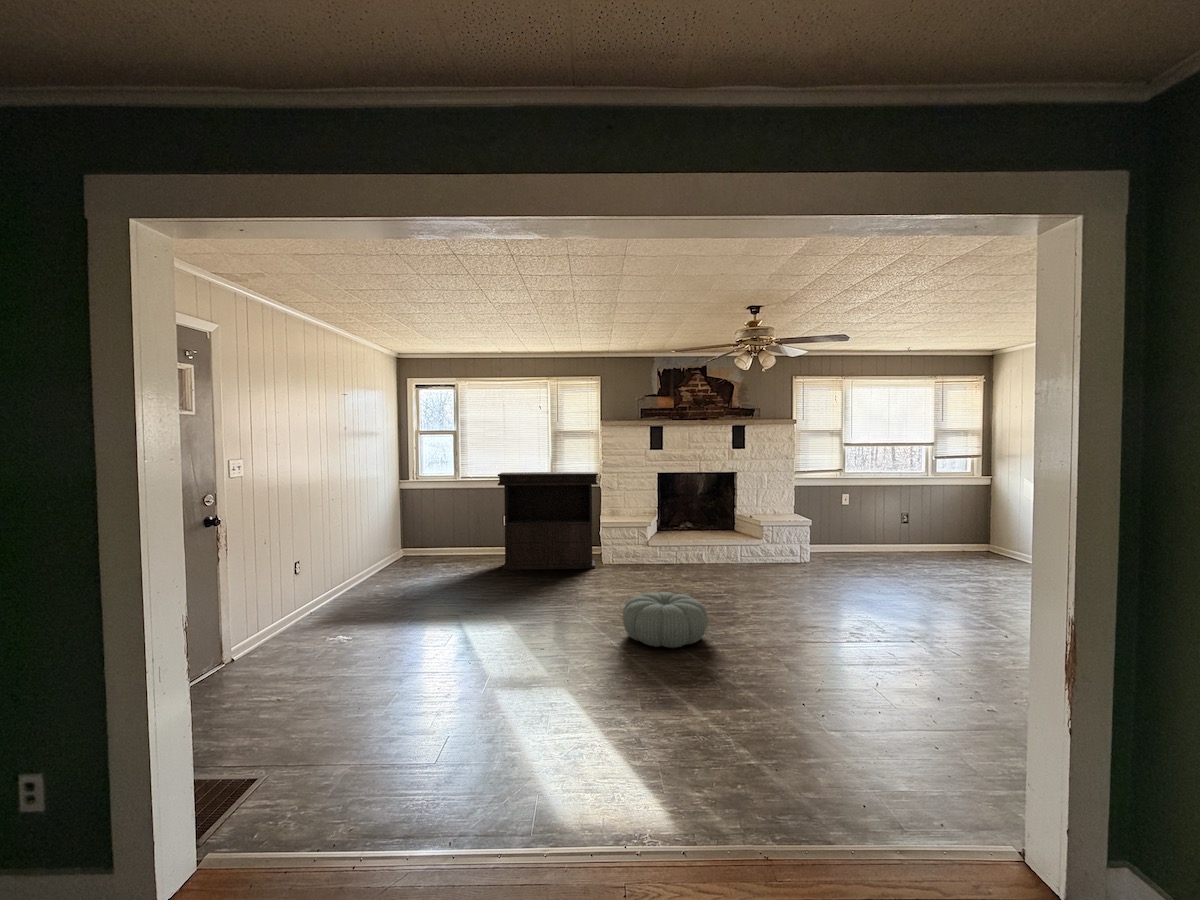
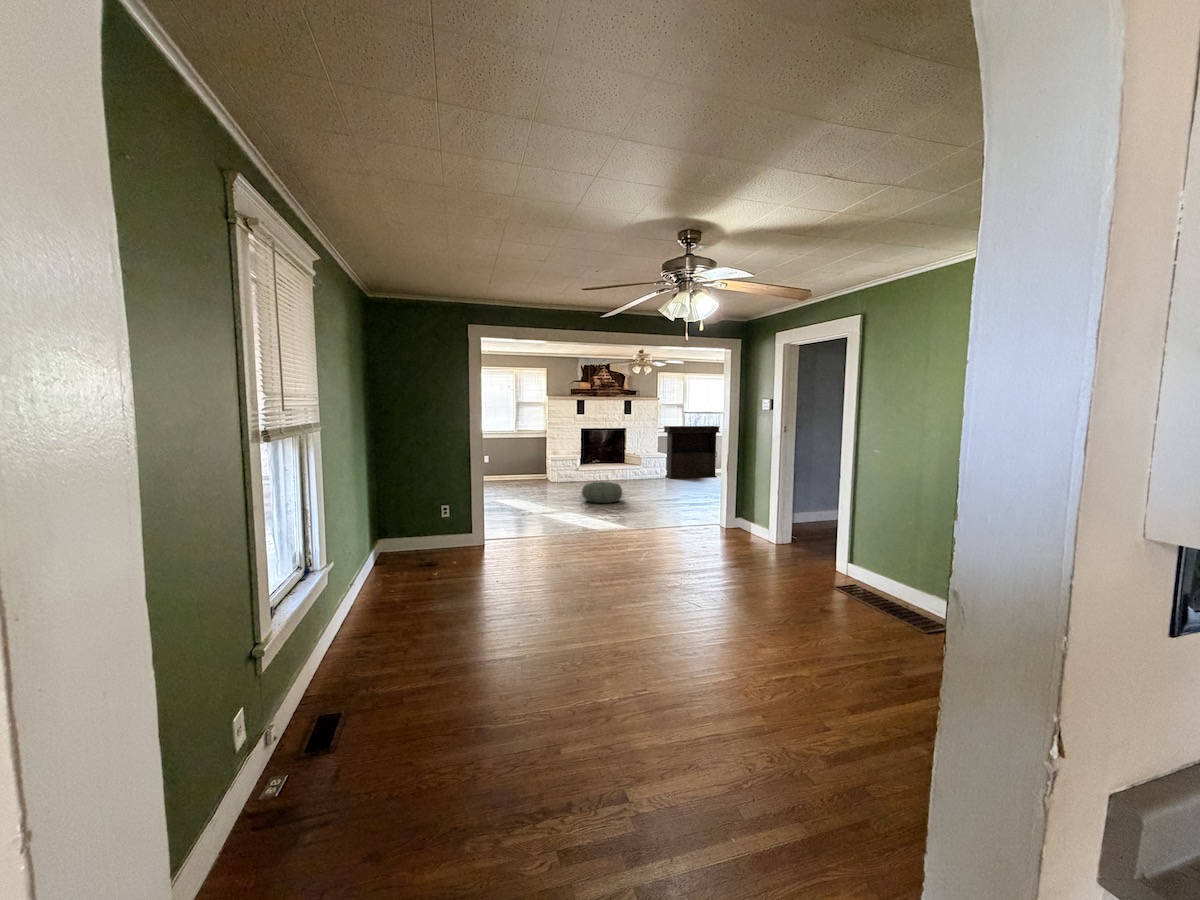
console table: present [498,472,598,570] -> present [664,426,720,479]

